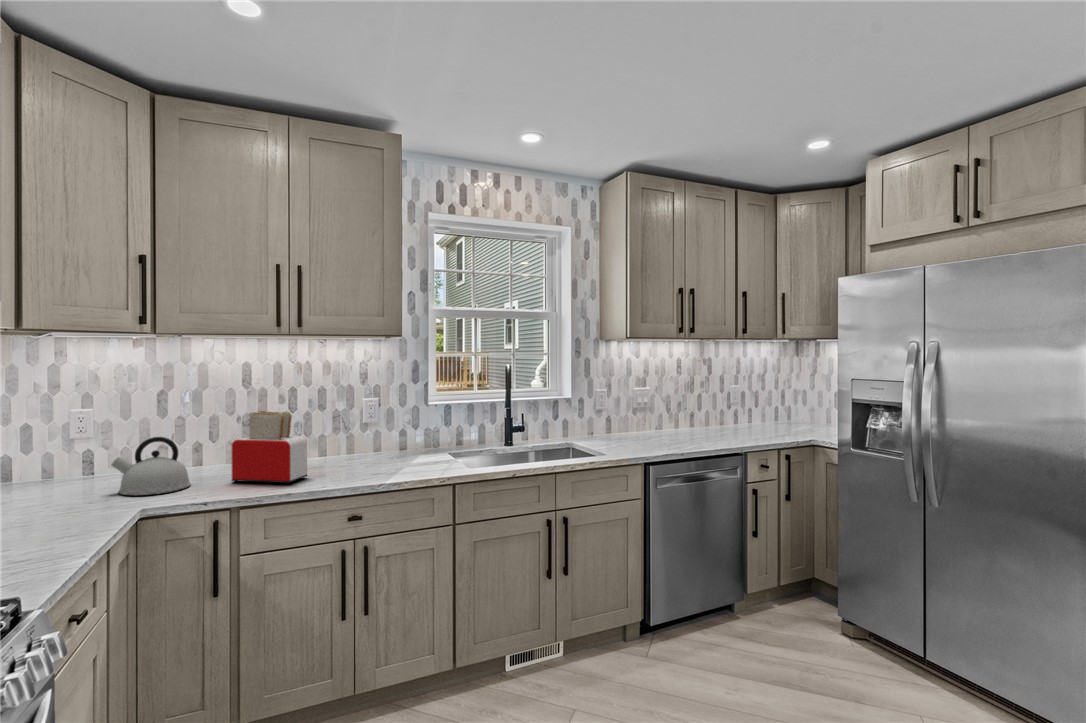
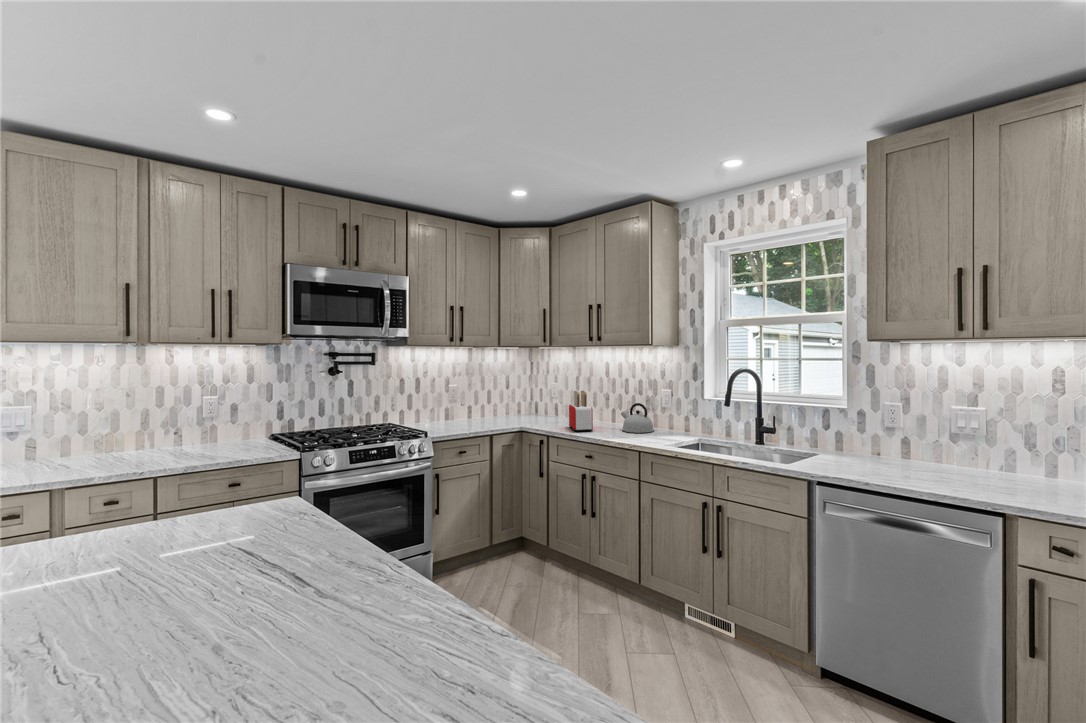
kettle: present [111,437,191,495] -> present [621,403,654,433]

